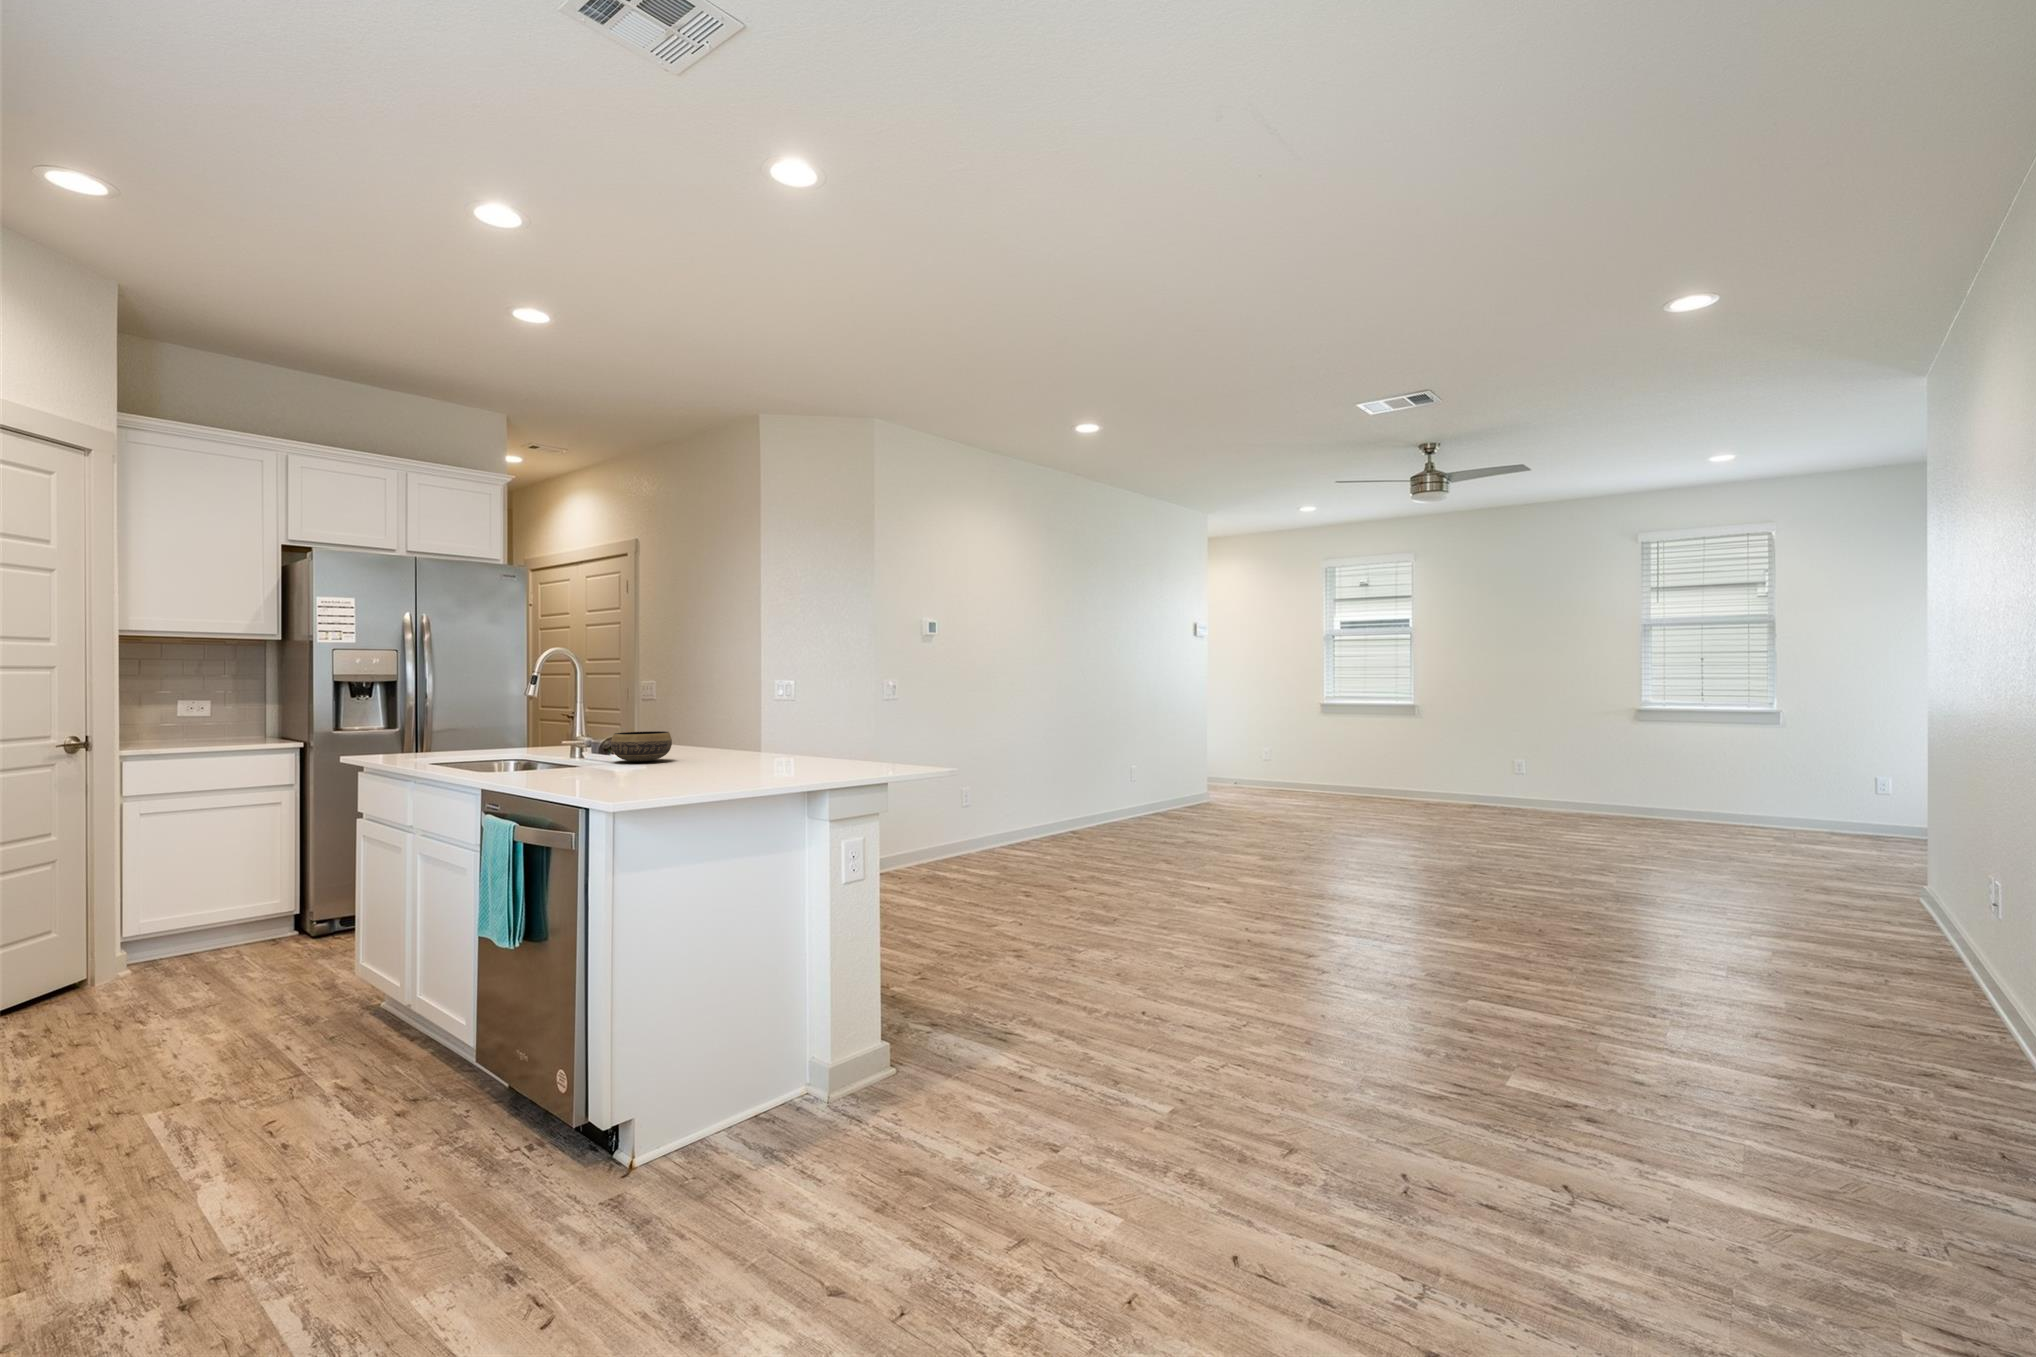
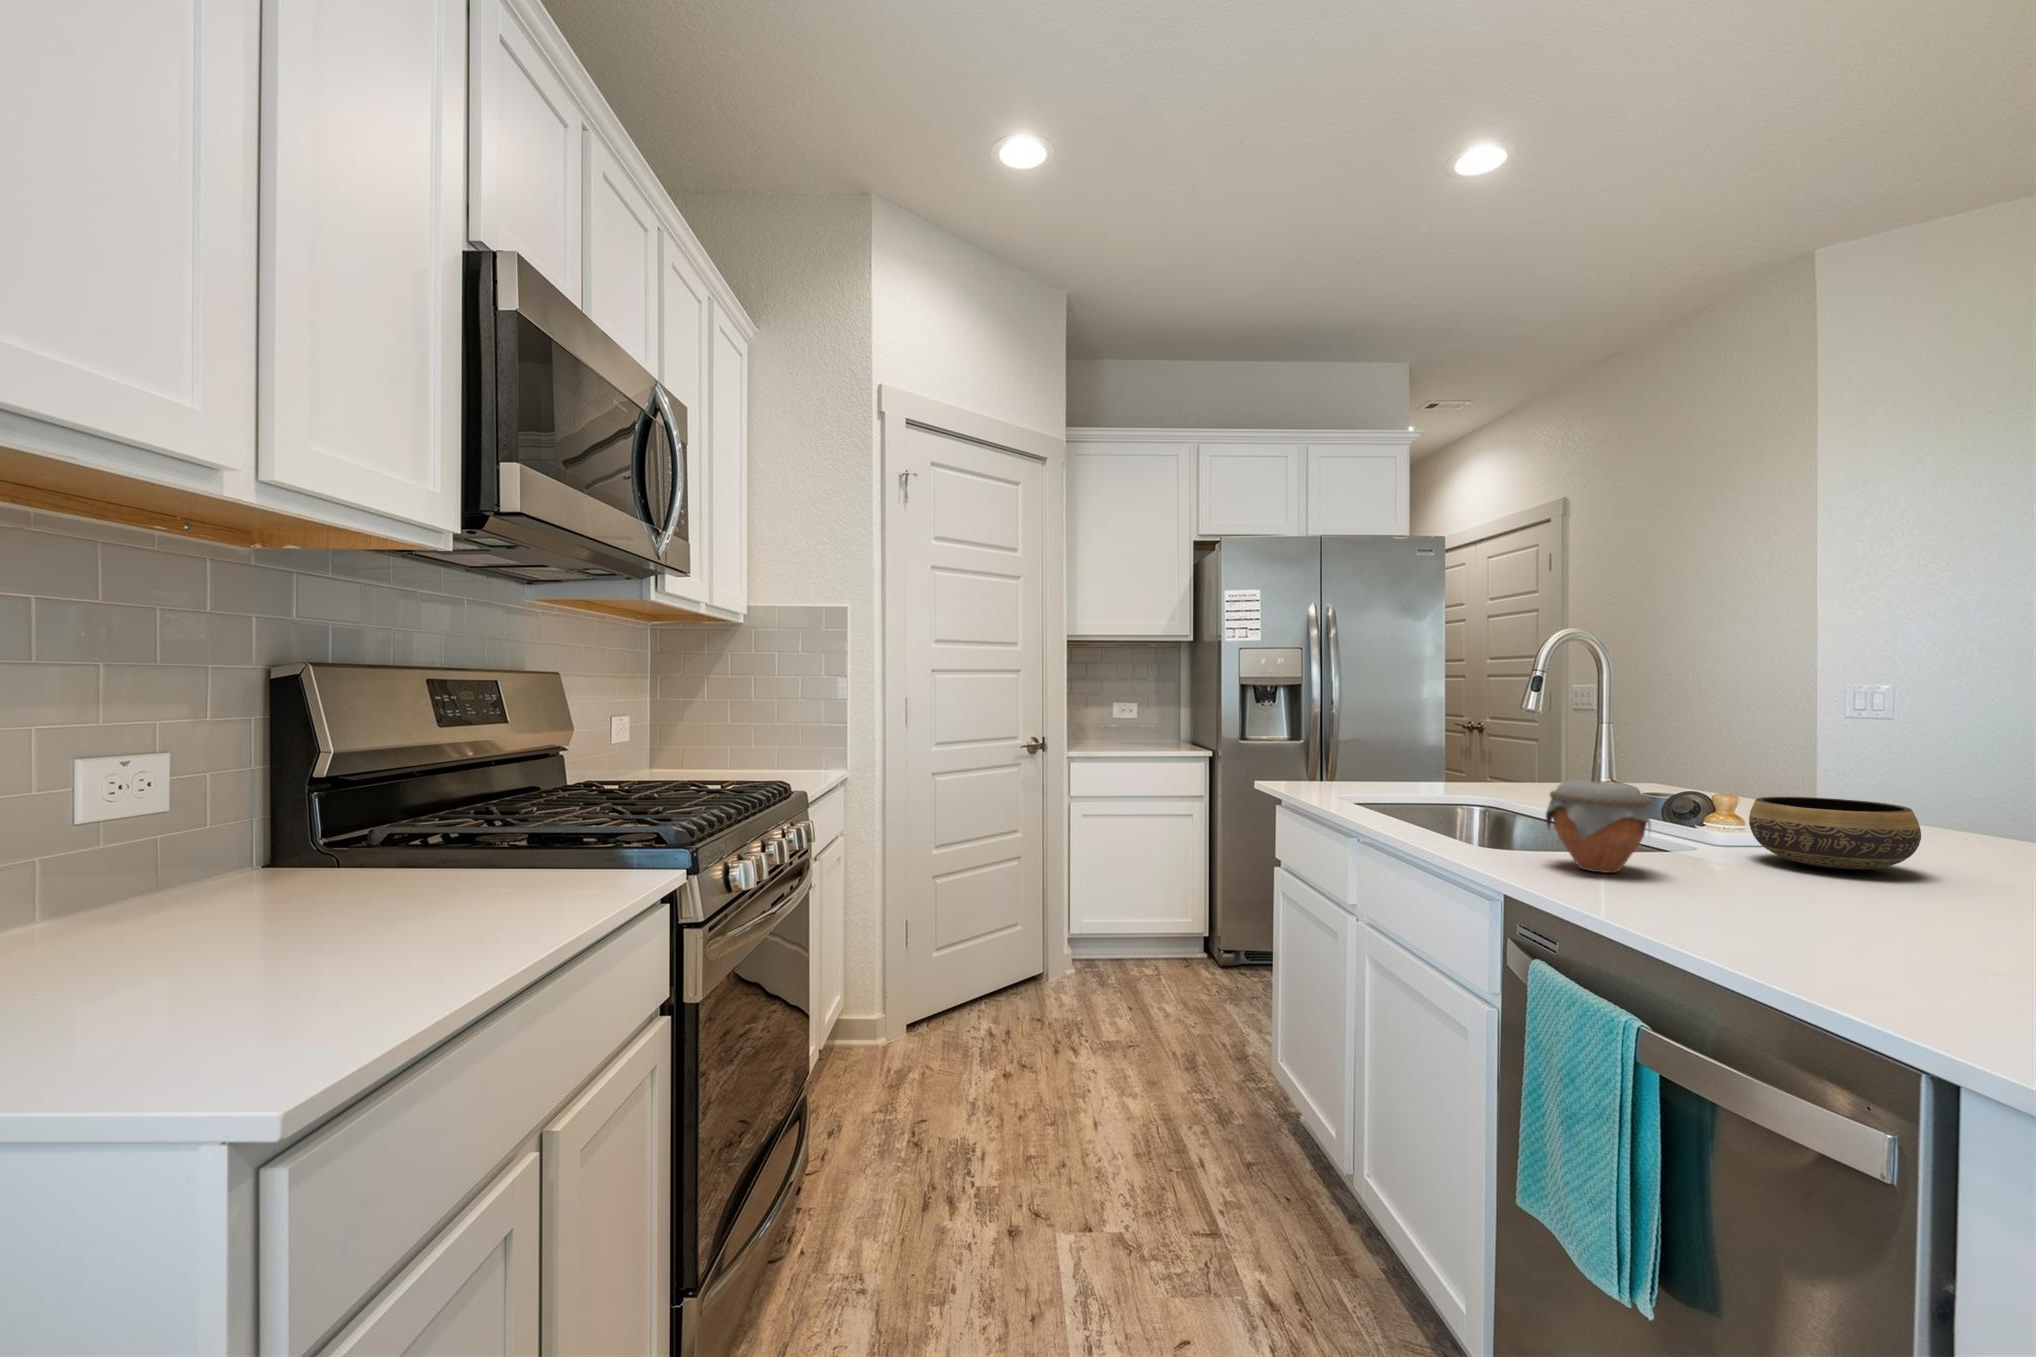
jar: none [502,727,553,771] -> present [1546,780,1651,873]

